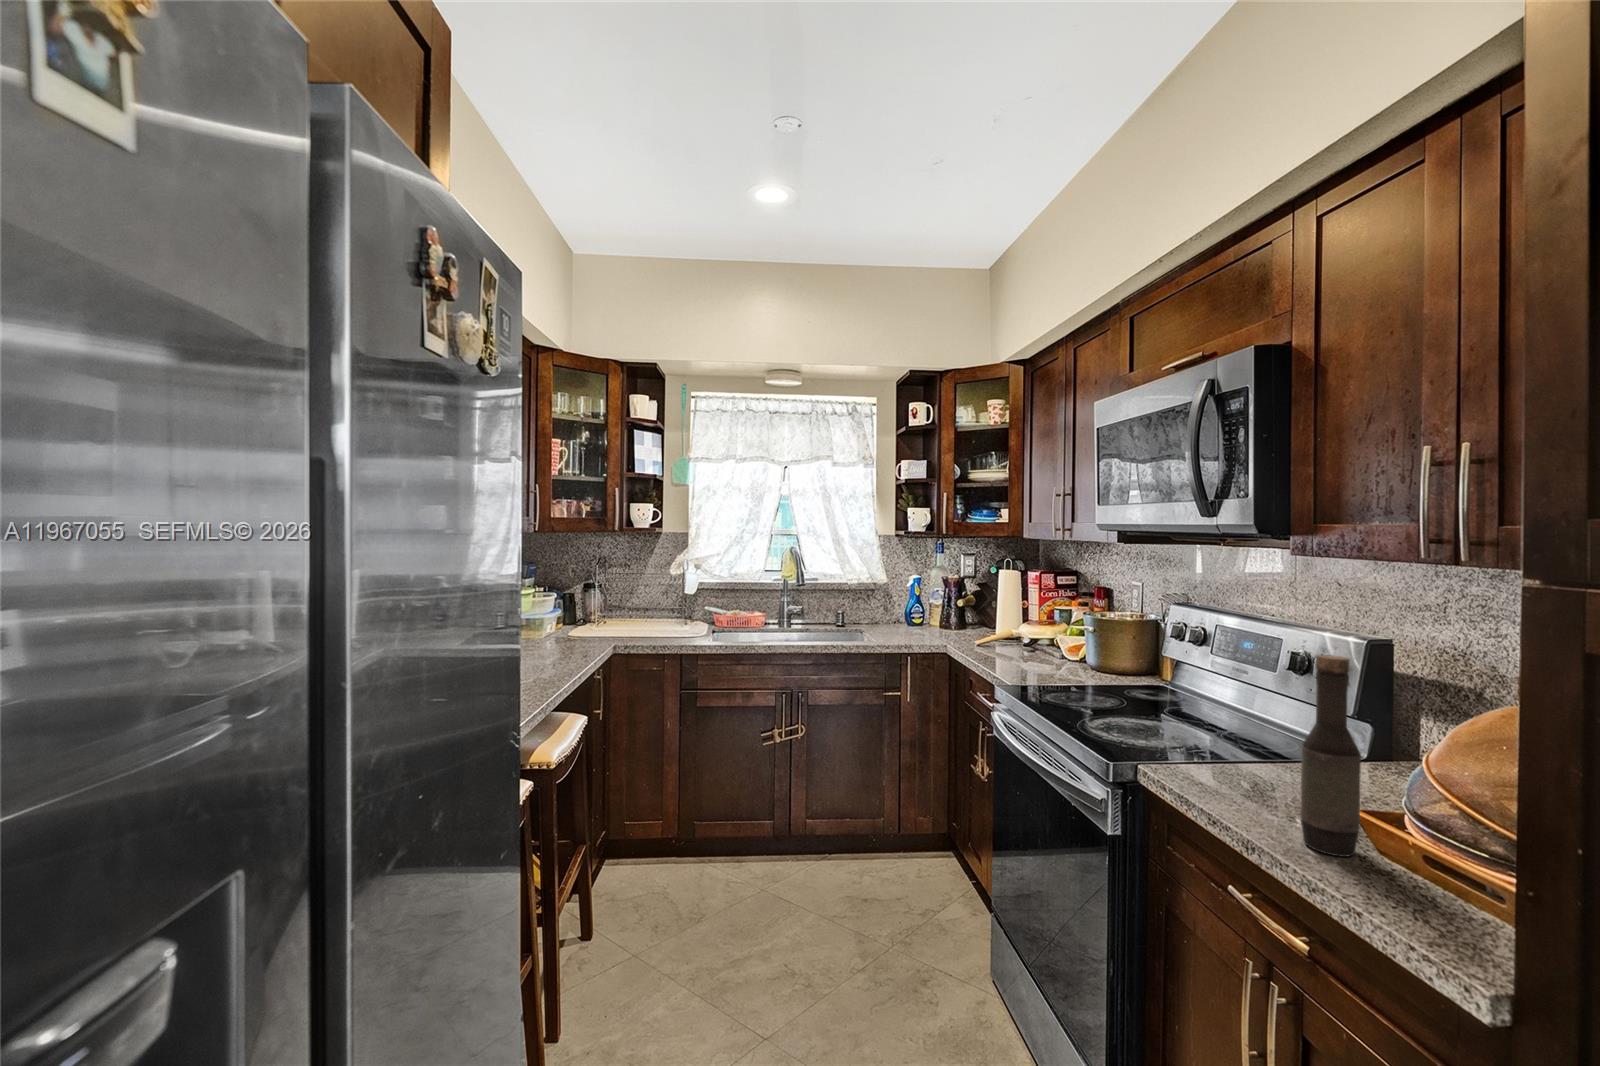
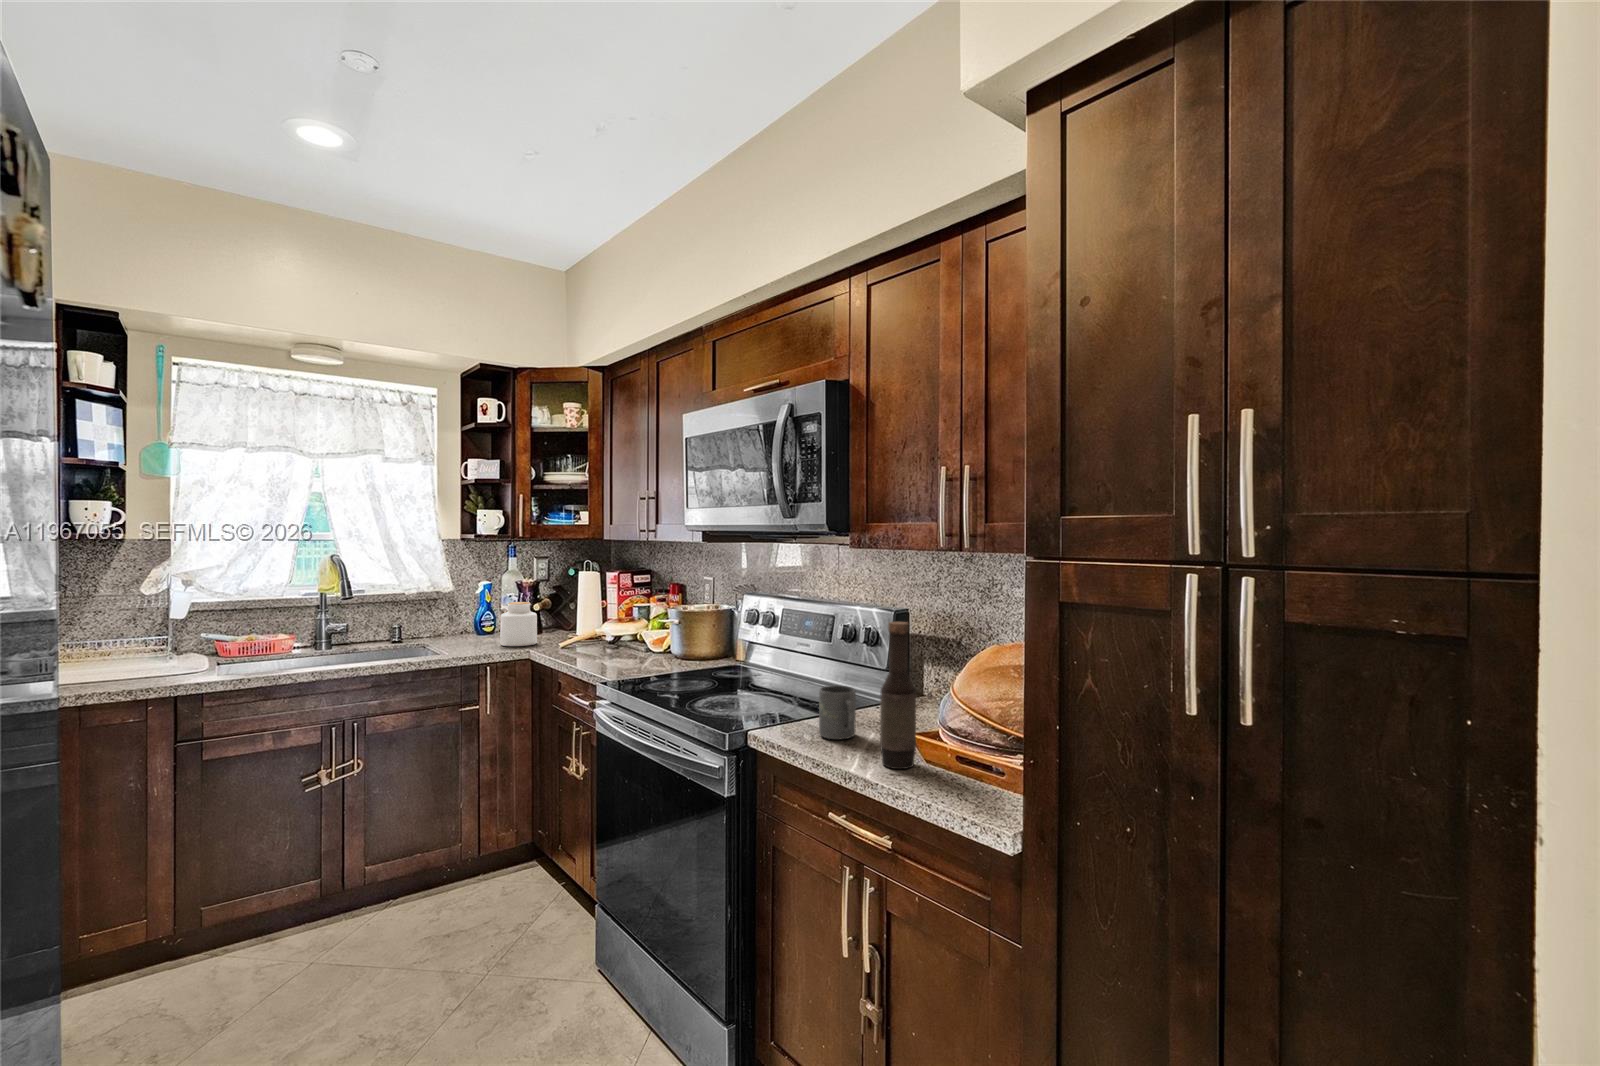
jar: none [920,597,953,639] -> present [500,602,537,646]
mug: none [1226,727,1281,798] -> present [819,686,856,740]

